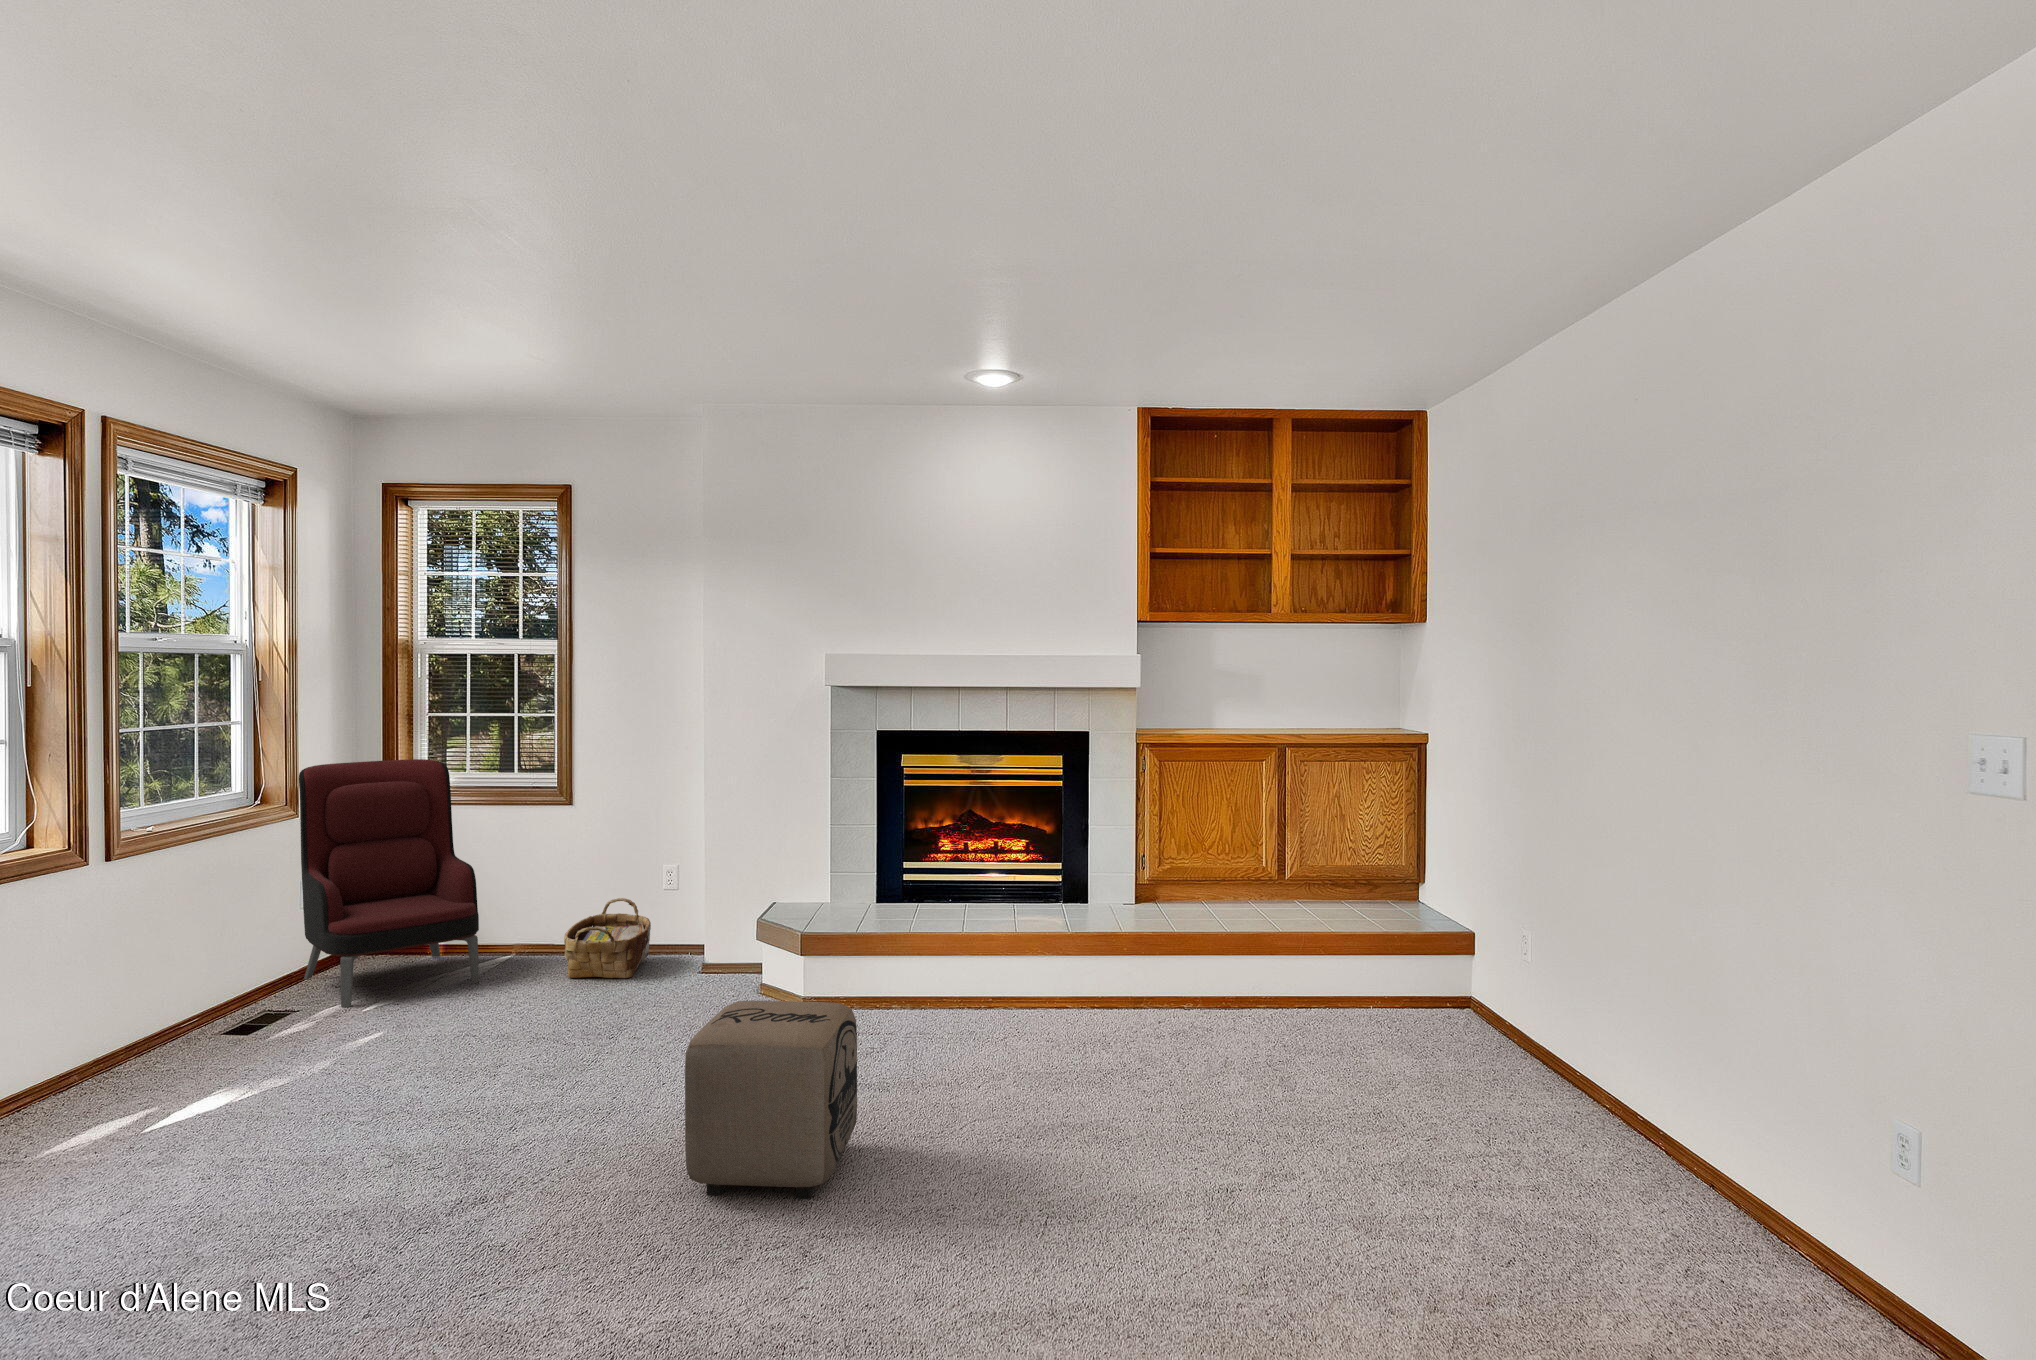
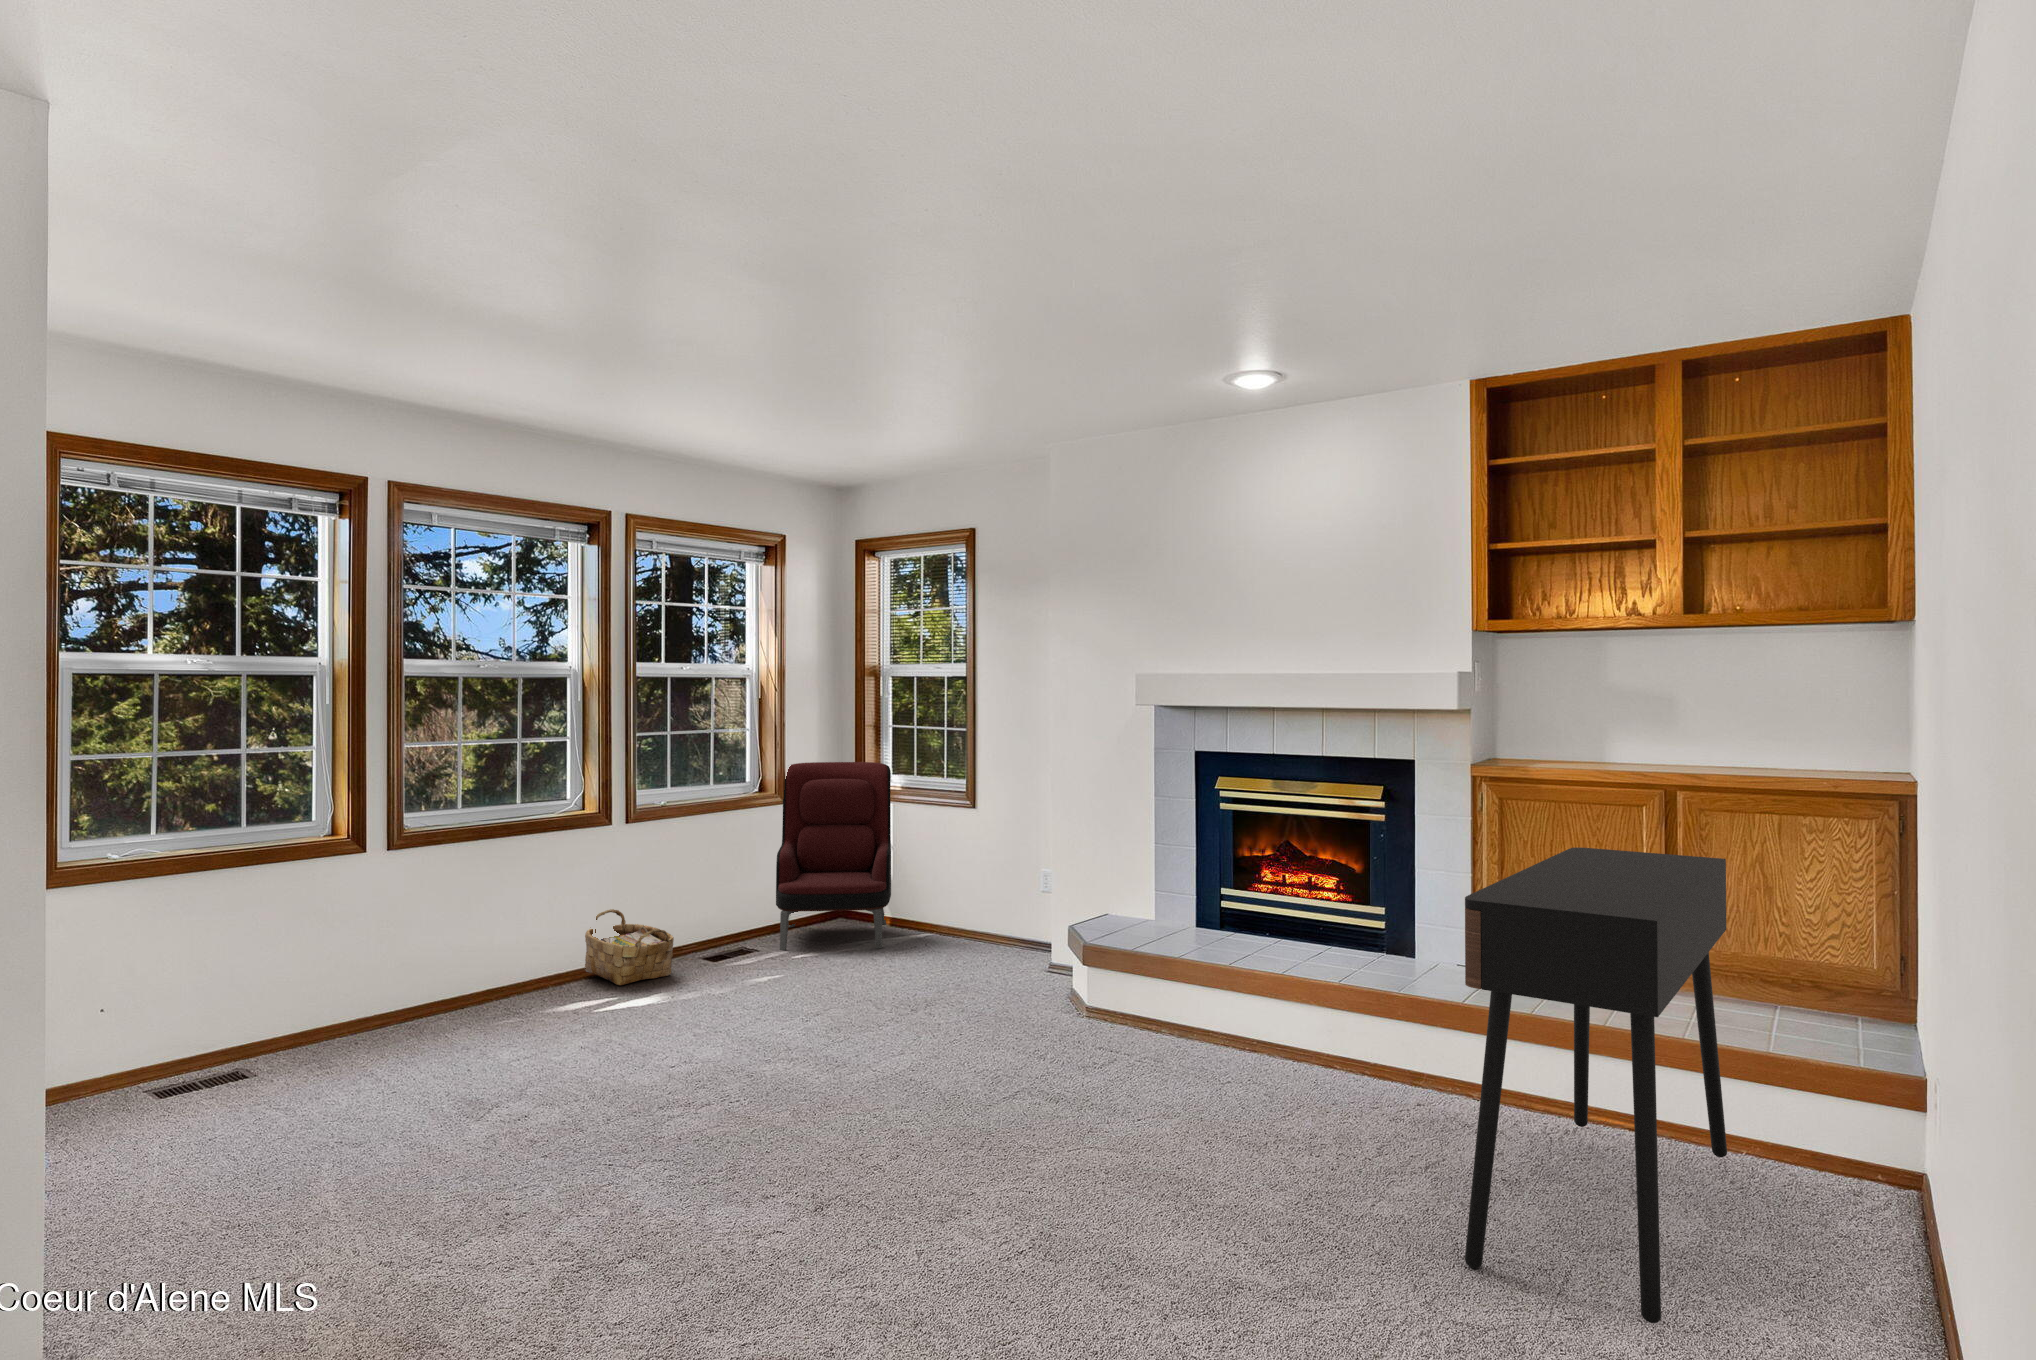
console table: none [1277,795,1495,1121] -> present [1465,847,1727,1323]
woven basket: present [564,898,651,978] -> present [585,909,674,986]
ottoman: present [685,1001,857,1198] -> none [766,976,936,1159]

